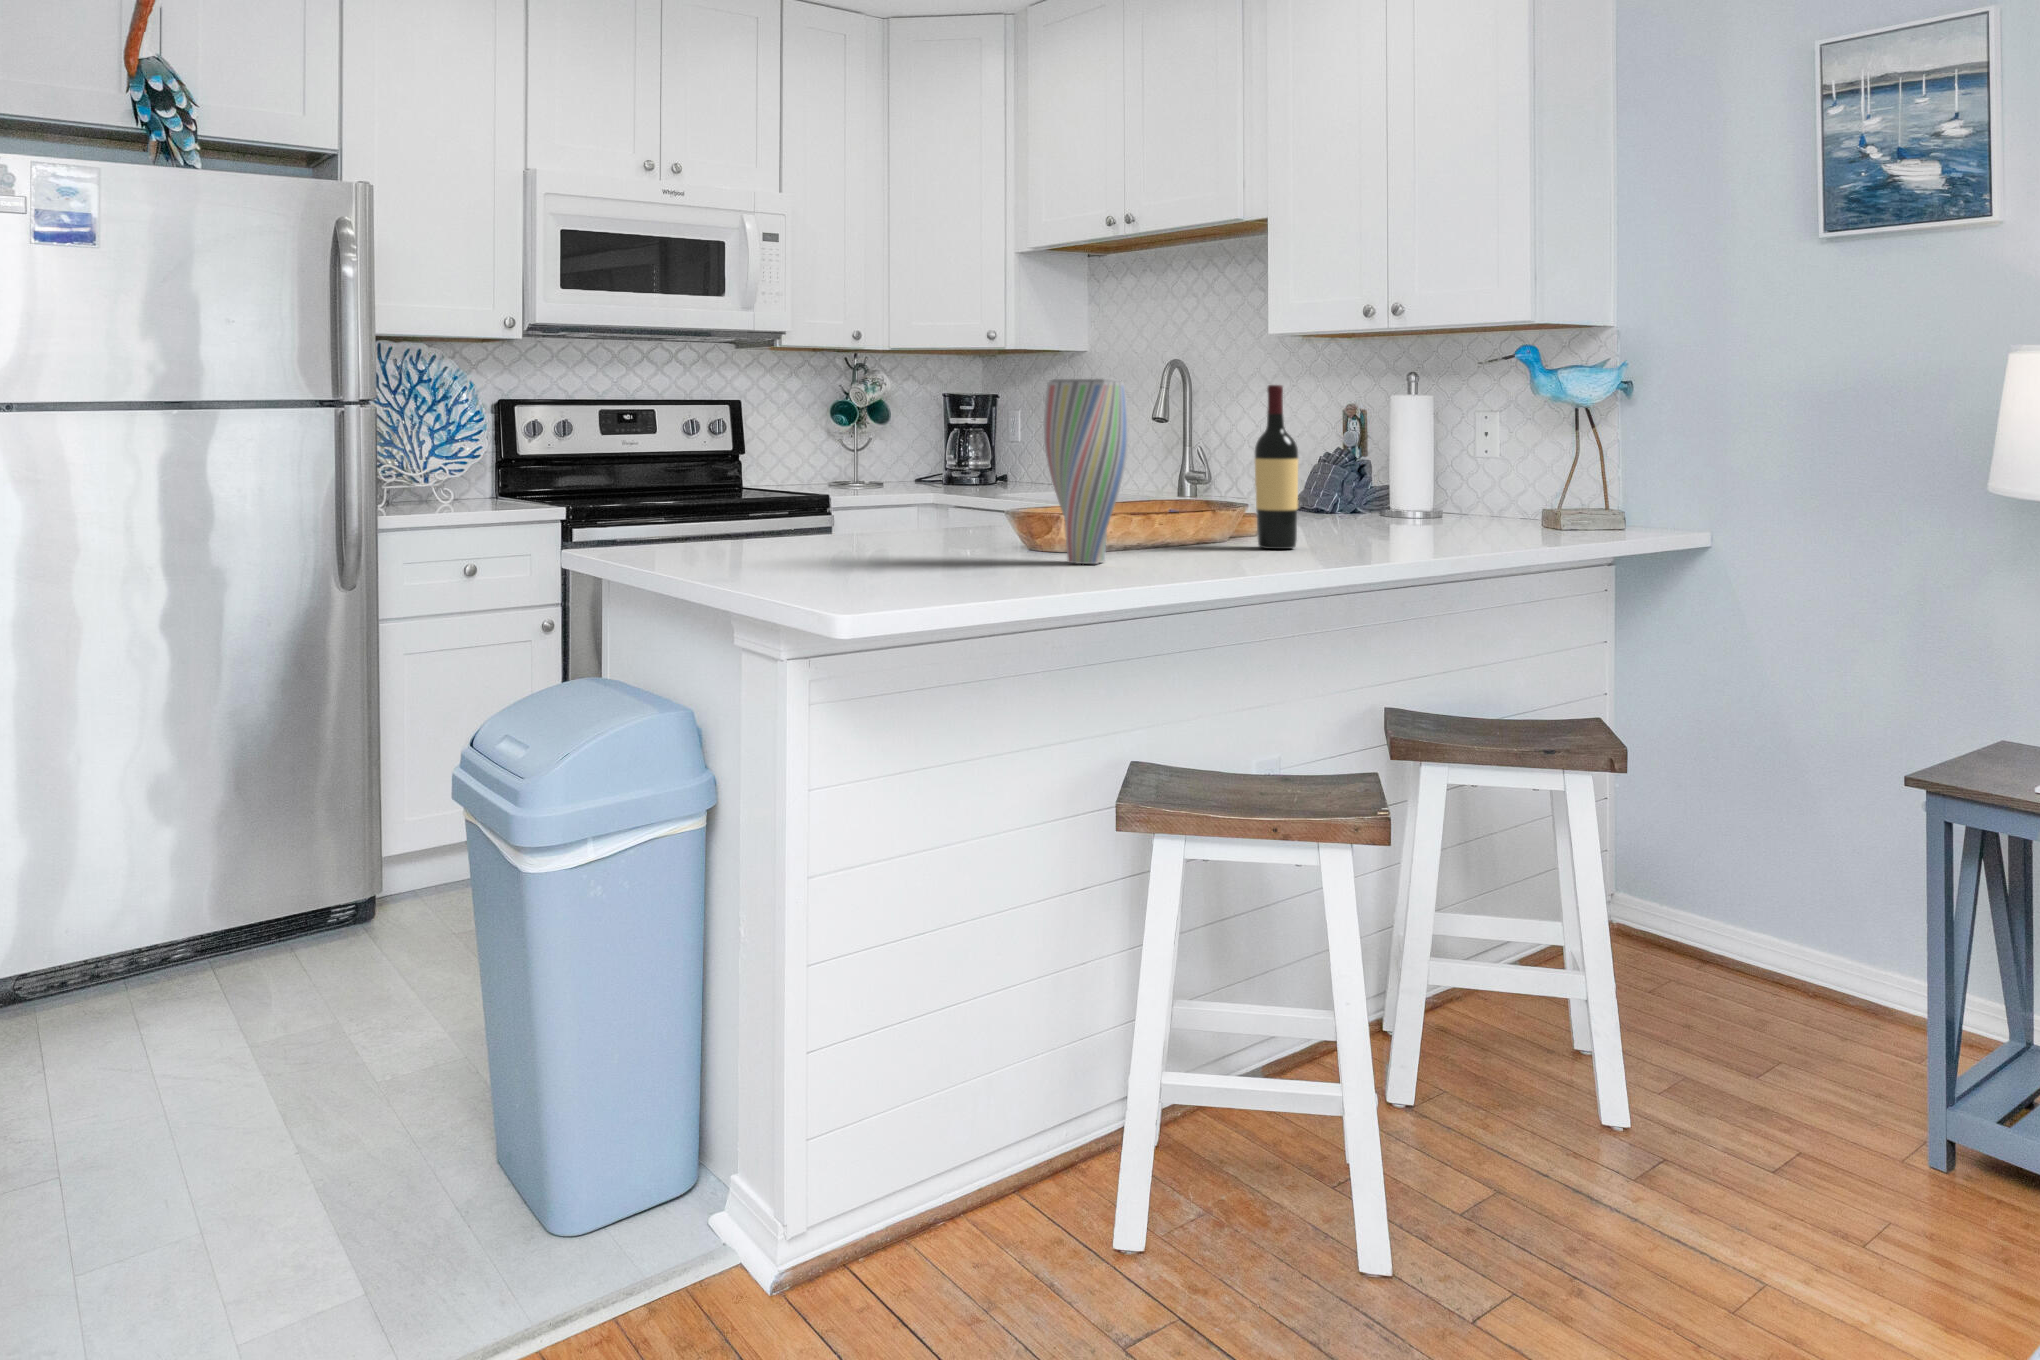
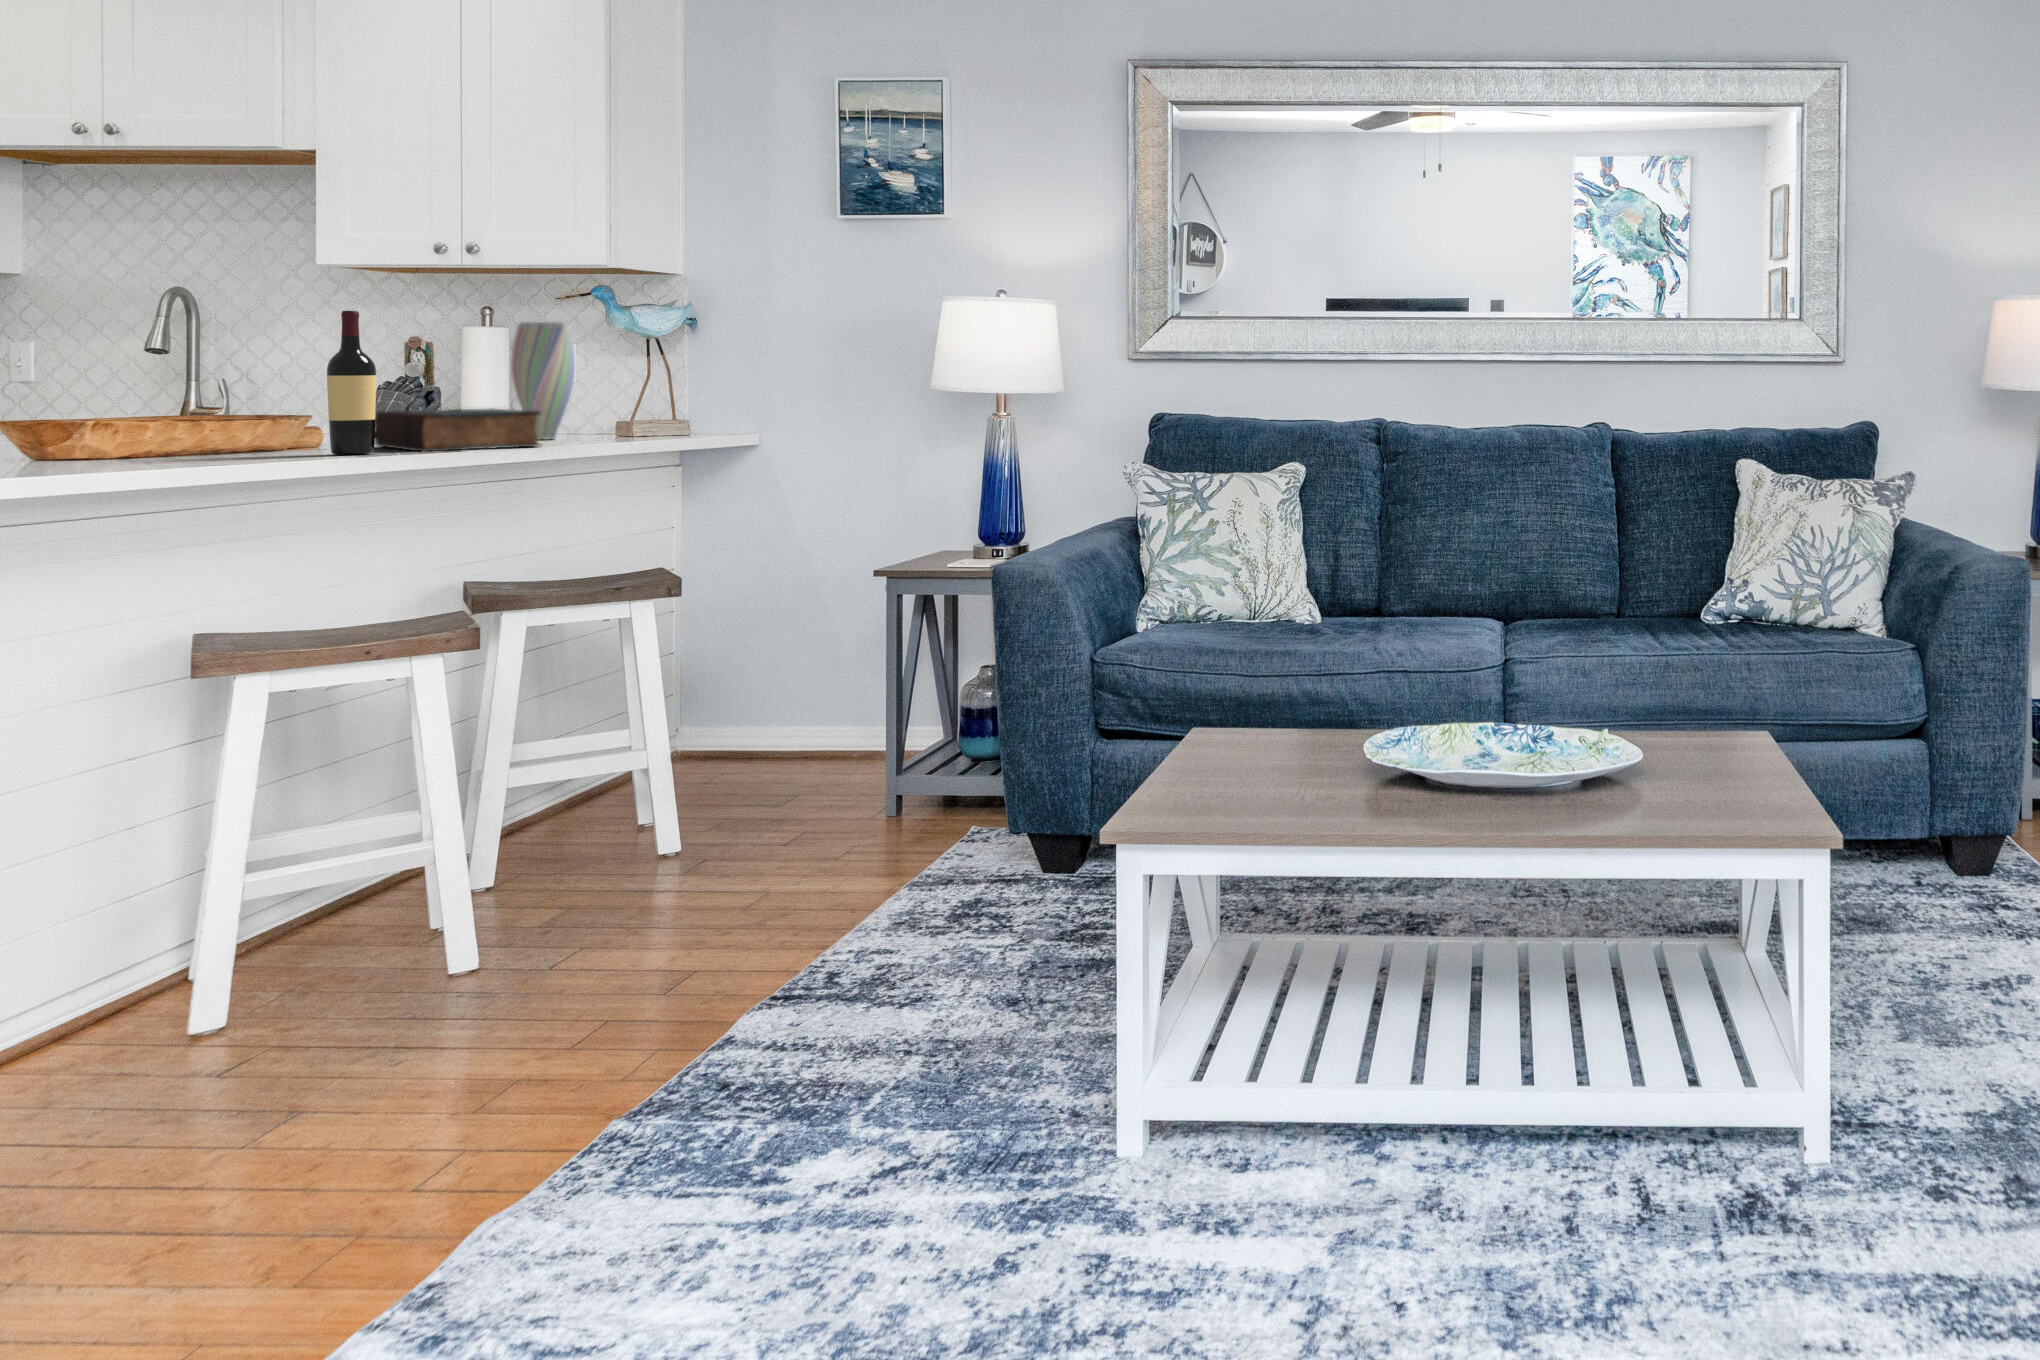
vase: present [1044,379,1129,564] -> present [511,322,575,440]
book: none [1304,494,1463,548] -> present [375,408,541,452]

